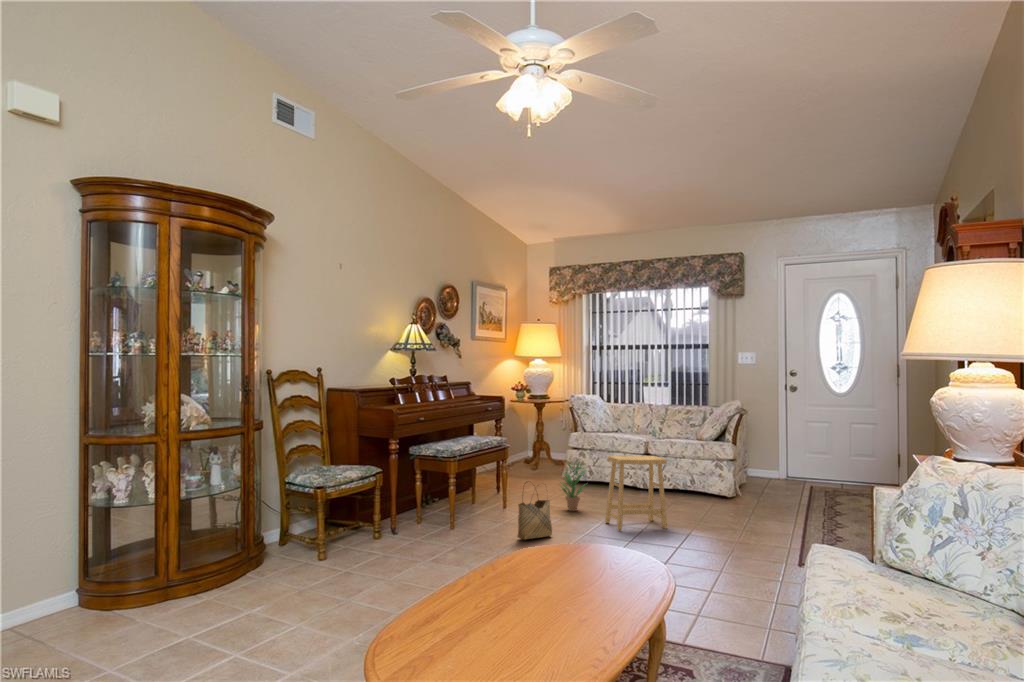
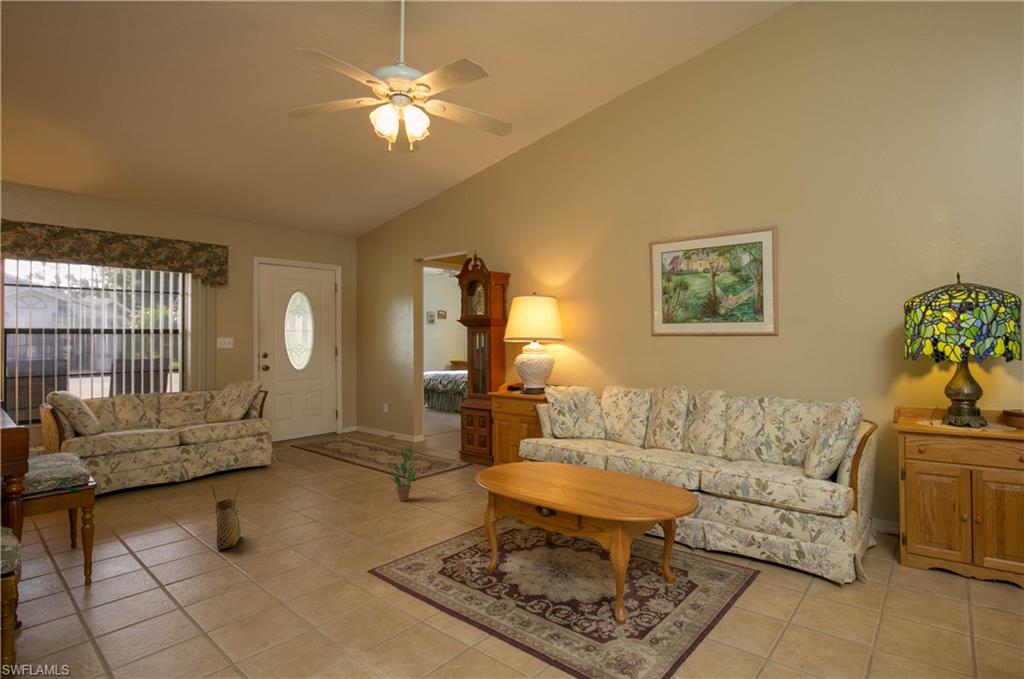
footstool: present [605,456,667,530] -> none [240,434,295,511]
potted plant: present [561,462,585,511] -> present [391,445,417,501]

